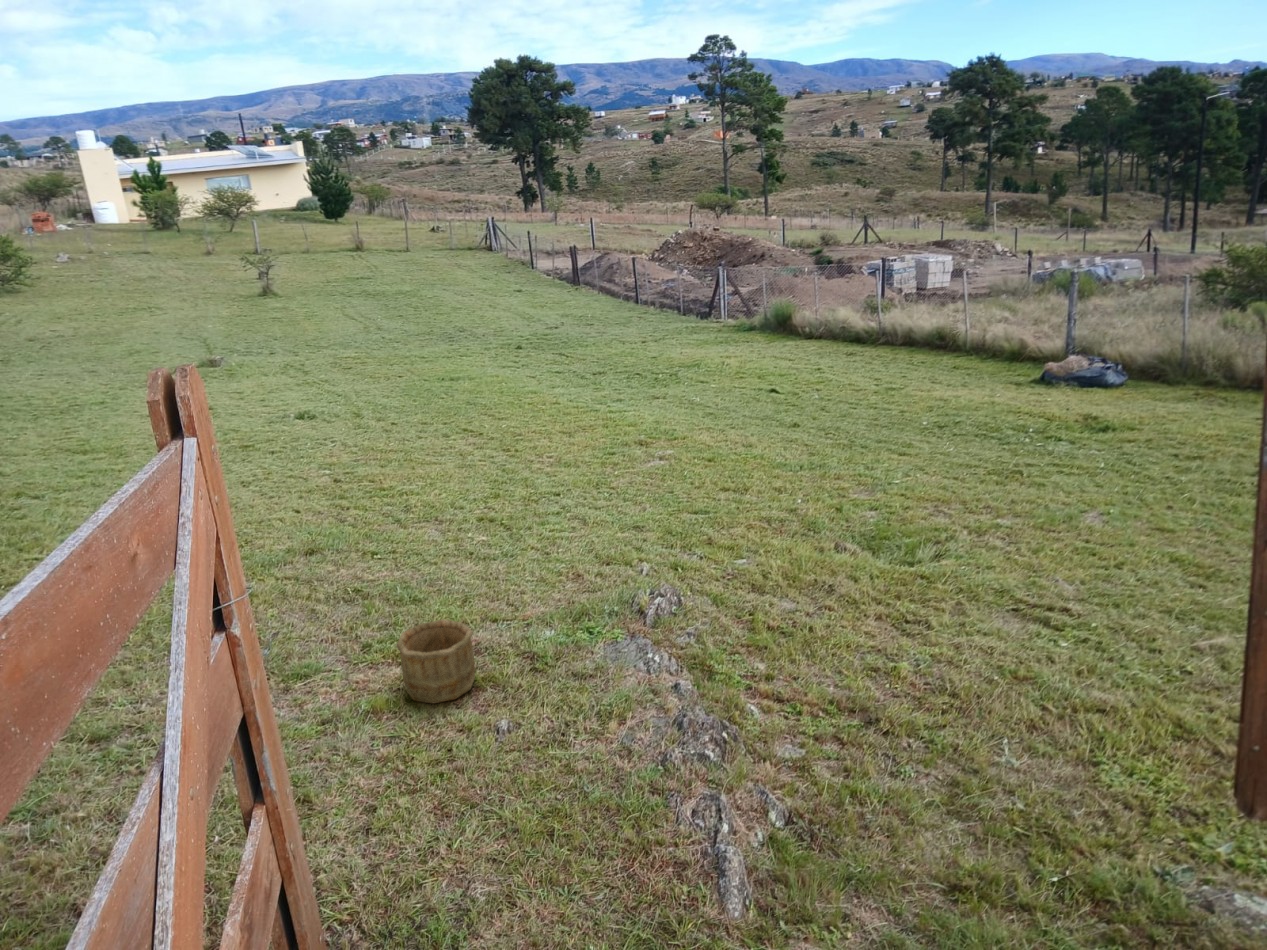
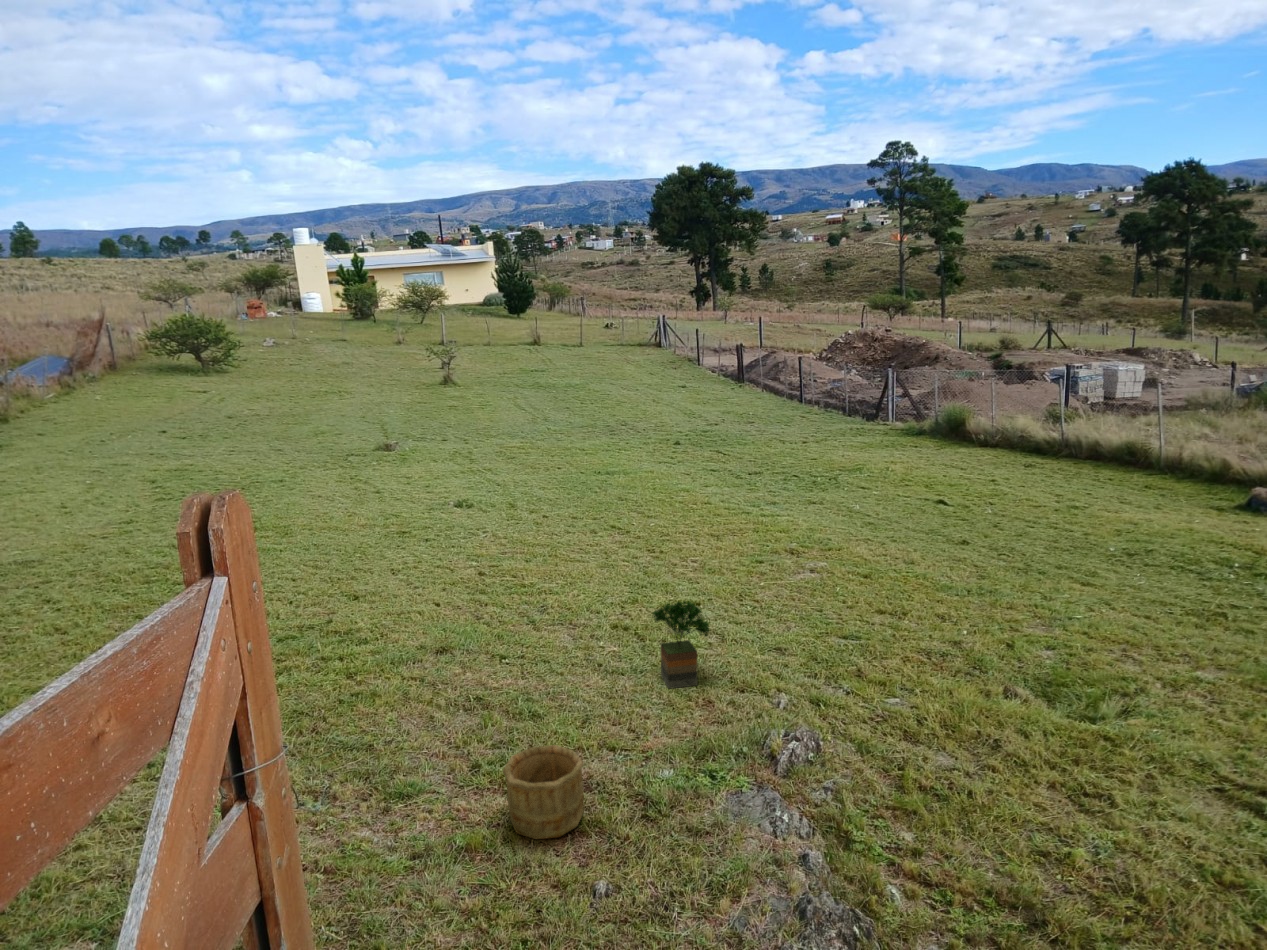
potted tree: none [519,485,577,569] -> present [653,601,709,689]

